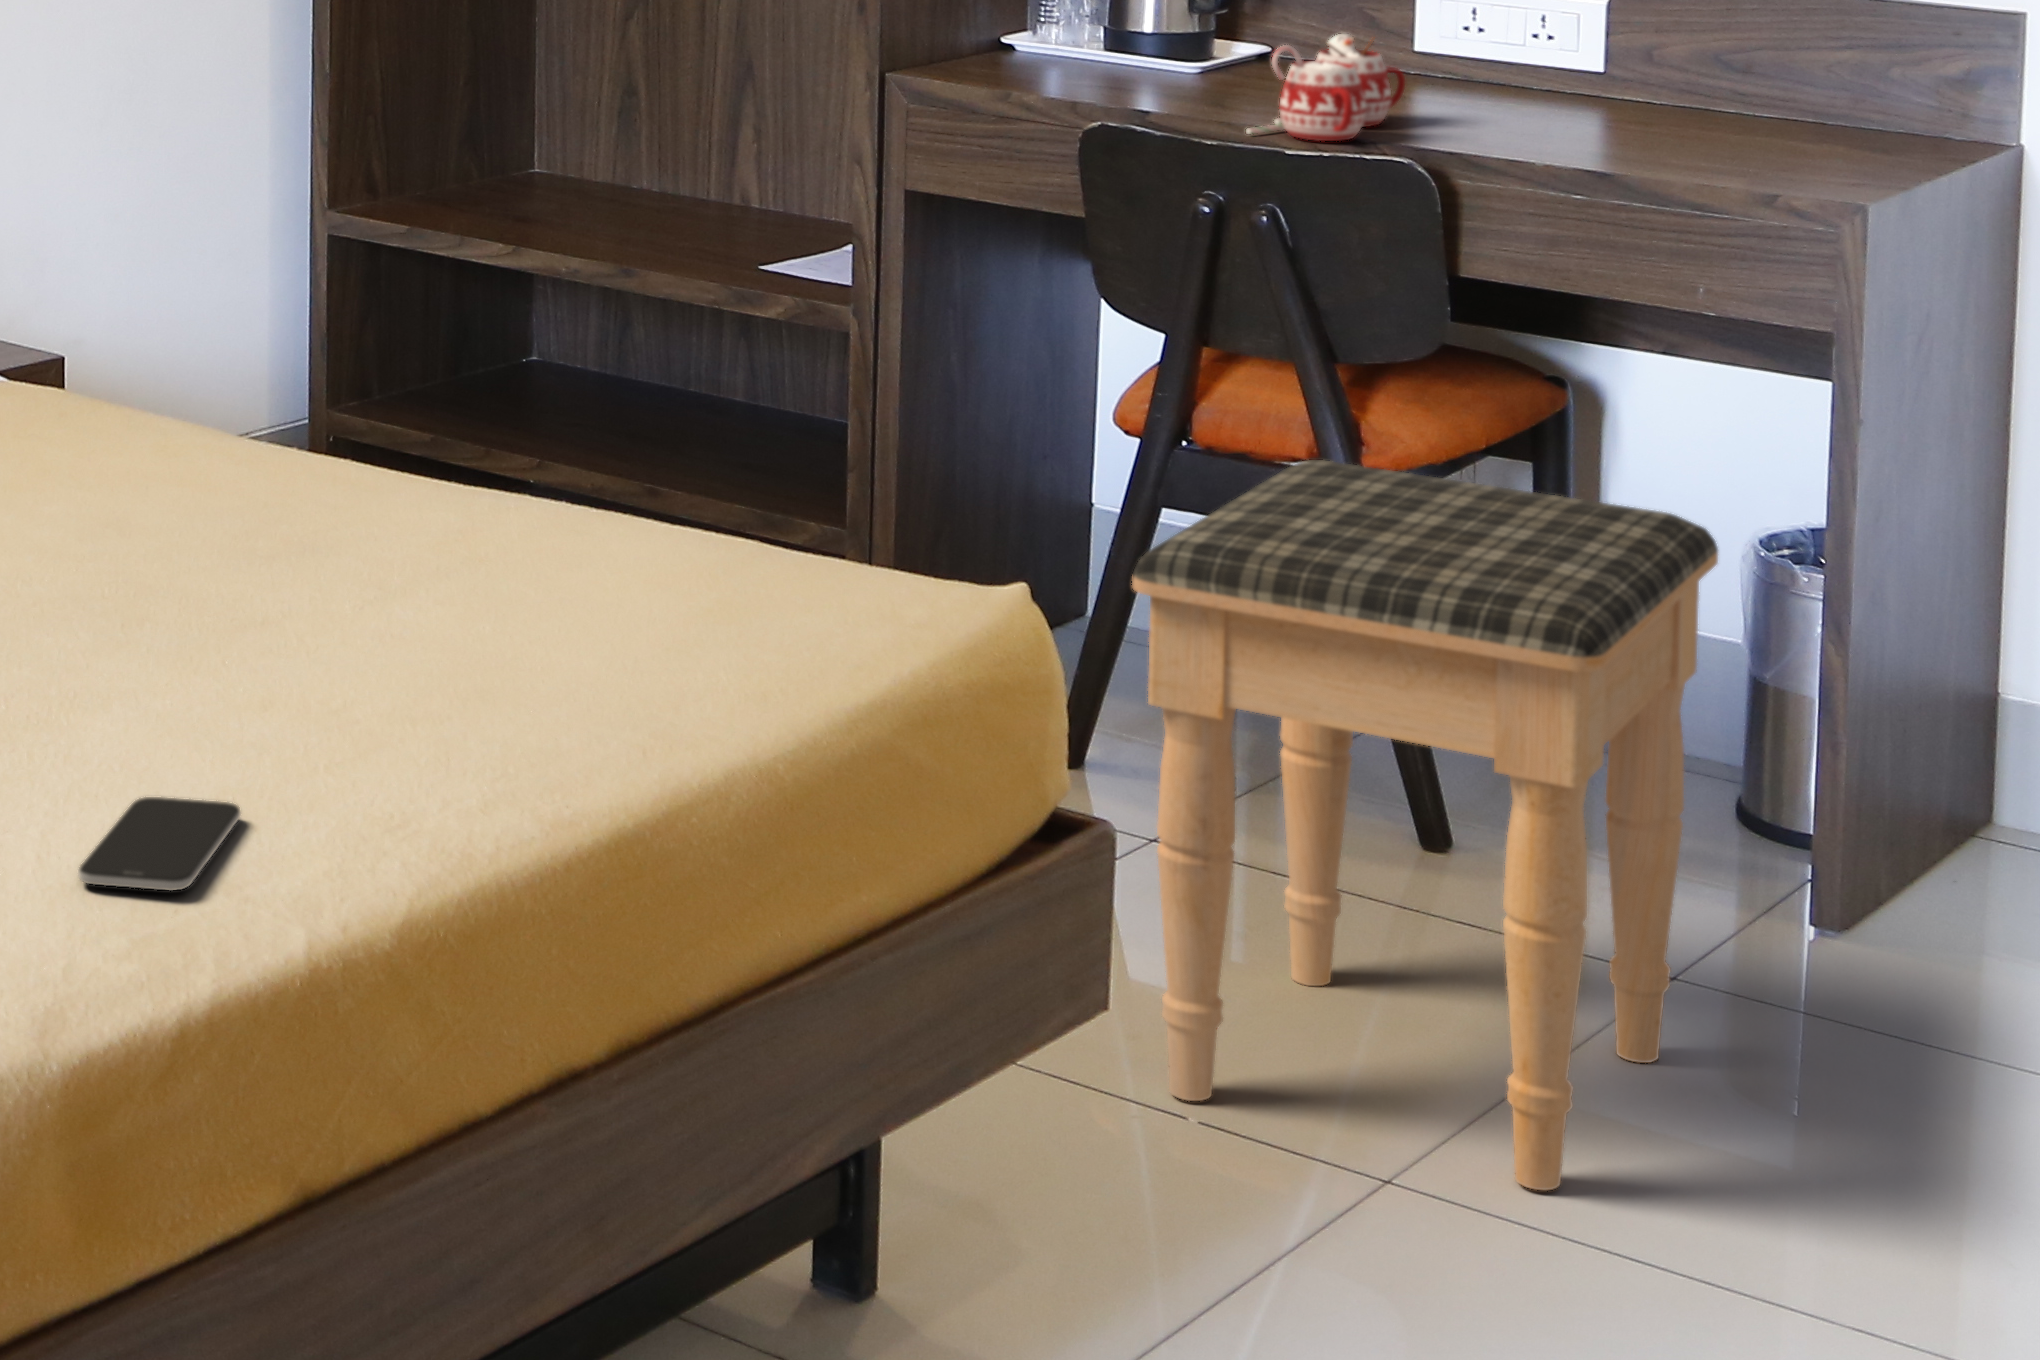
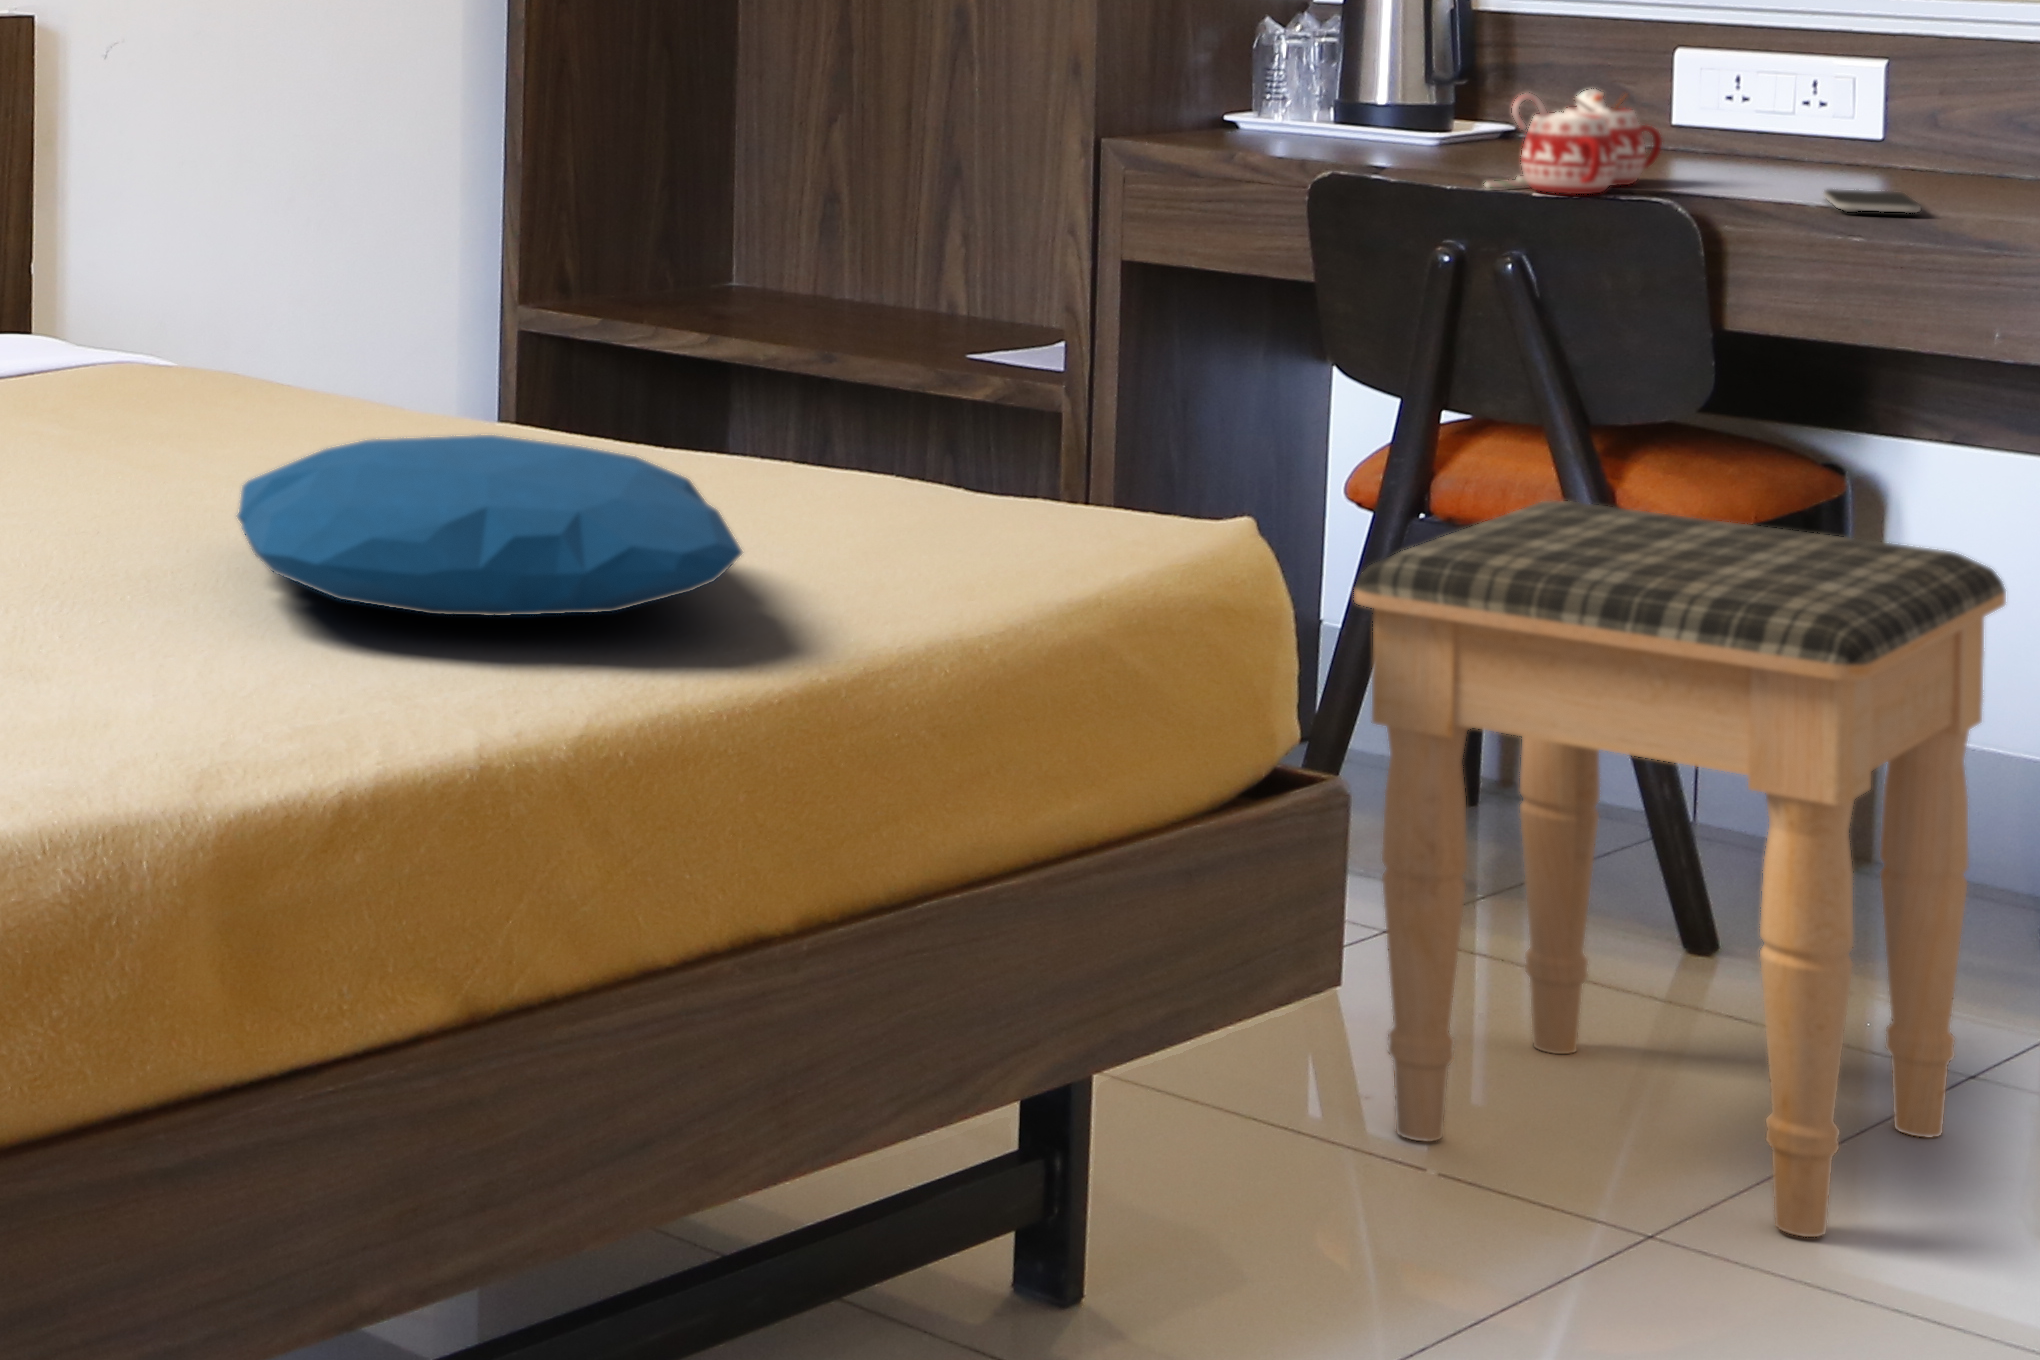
pillow: none [41,484,552,702] -> present [237,435,742,616]
smartphone: present [78,797,240,891] -> present [1824,189,1921,213]

